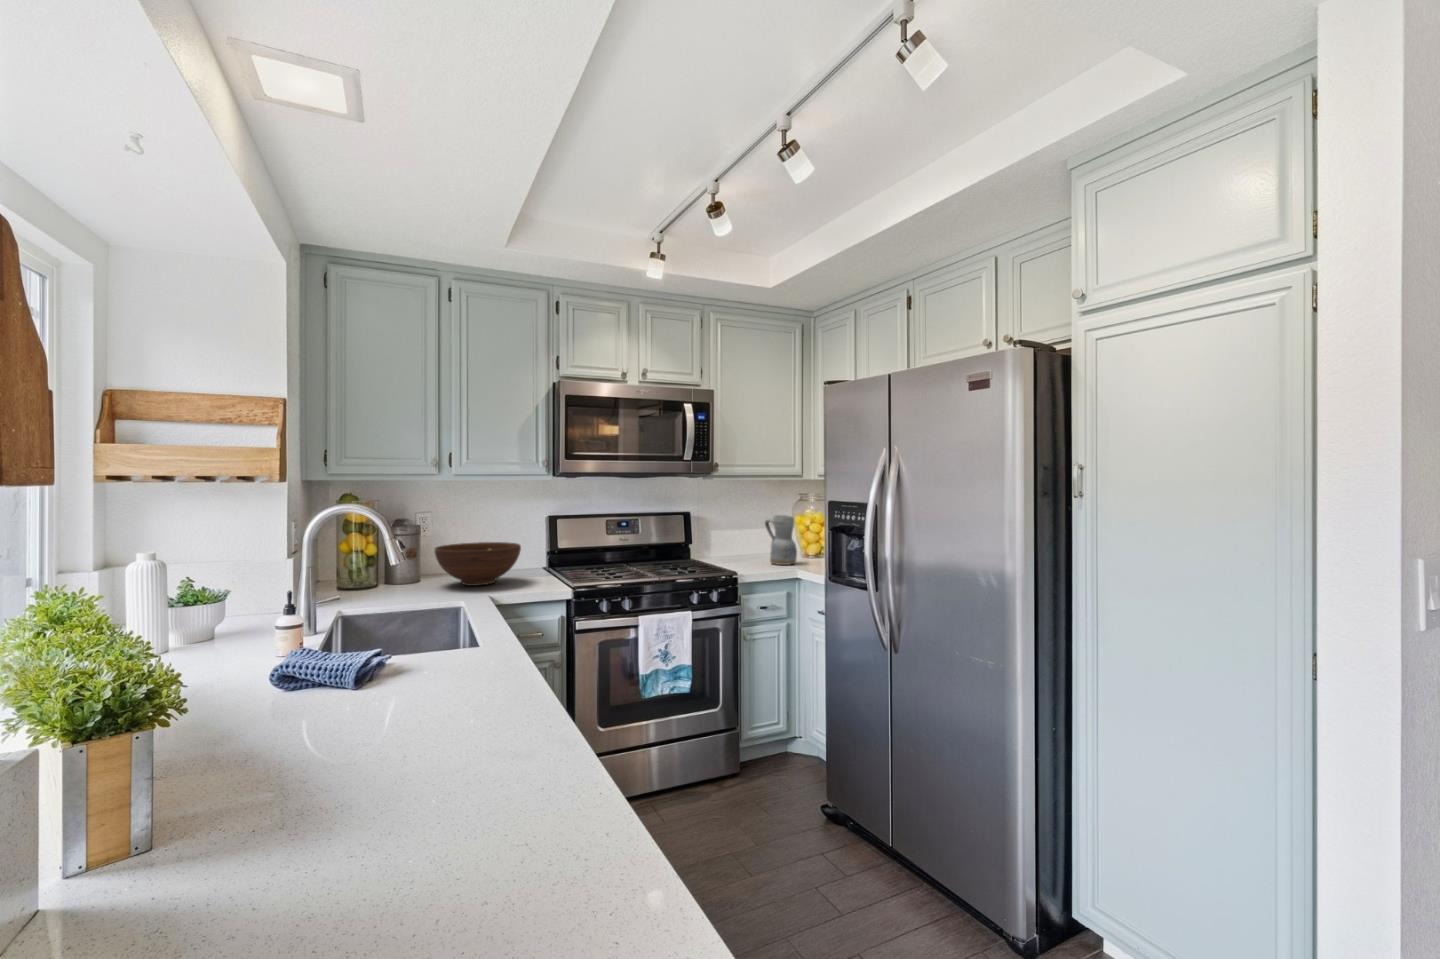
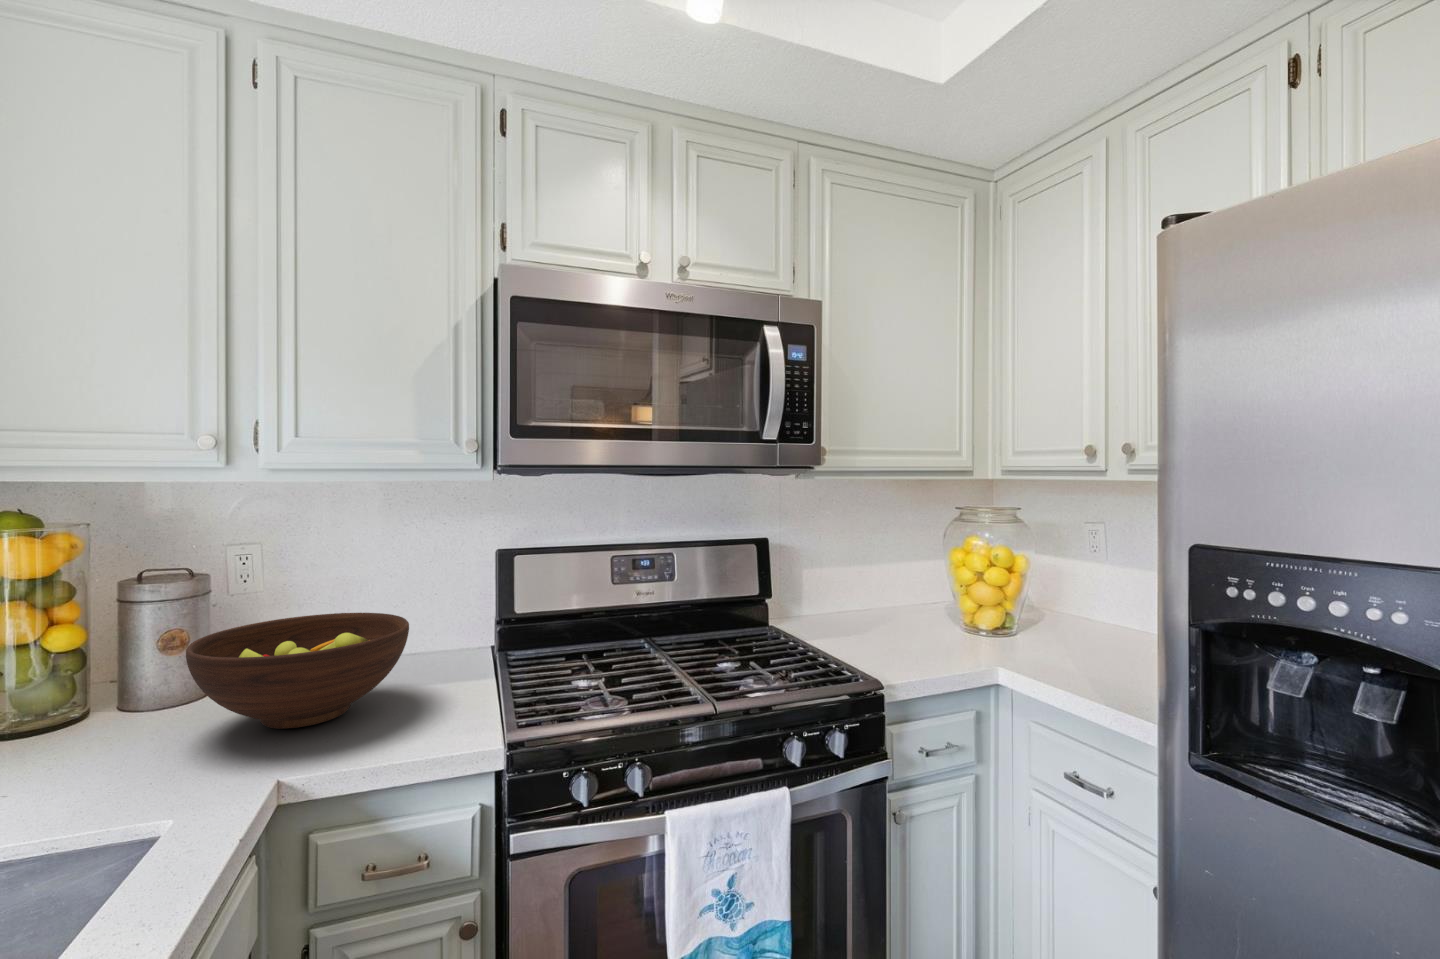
ceramic pitcher: present [765,515,797,565] -> none [911,549,977,648]

